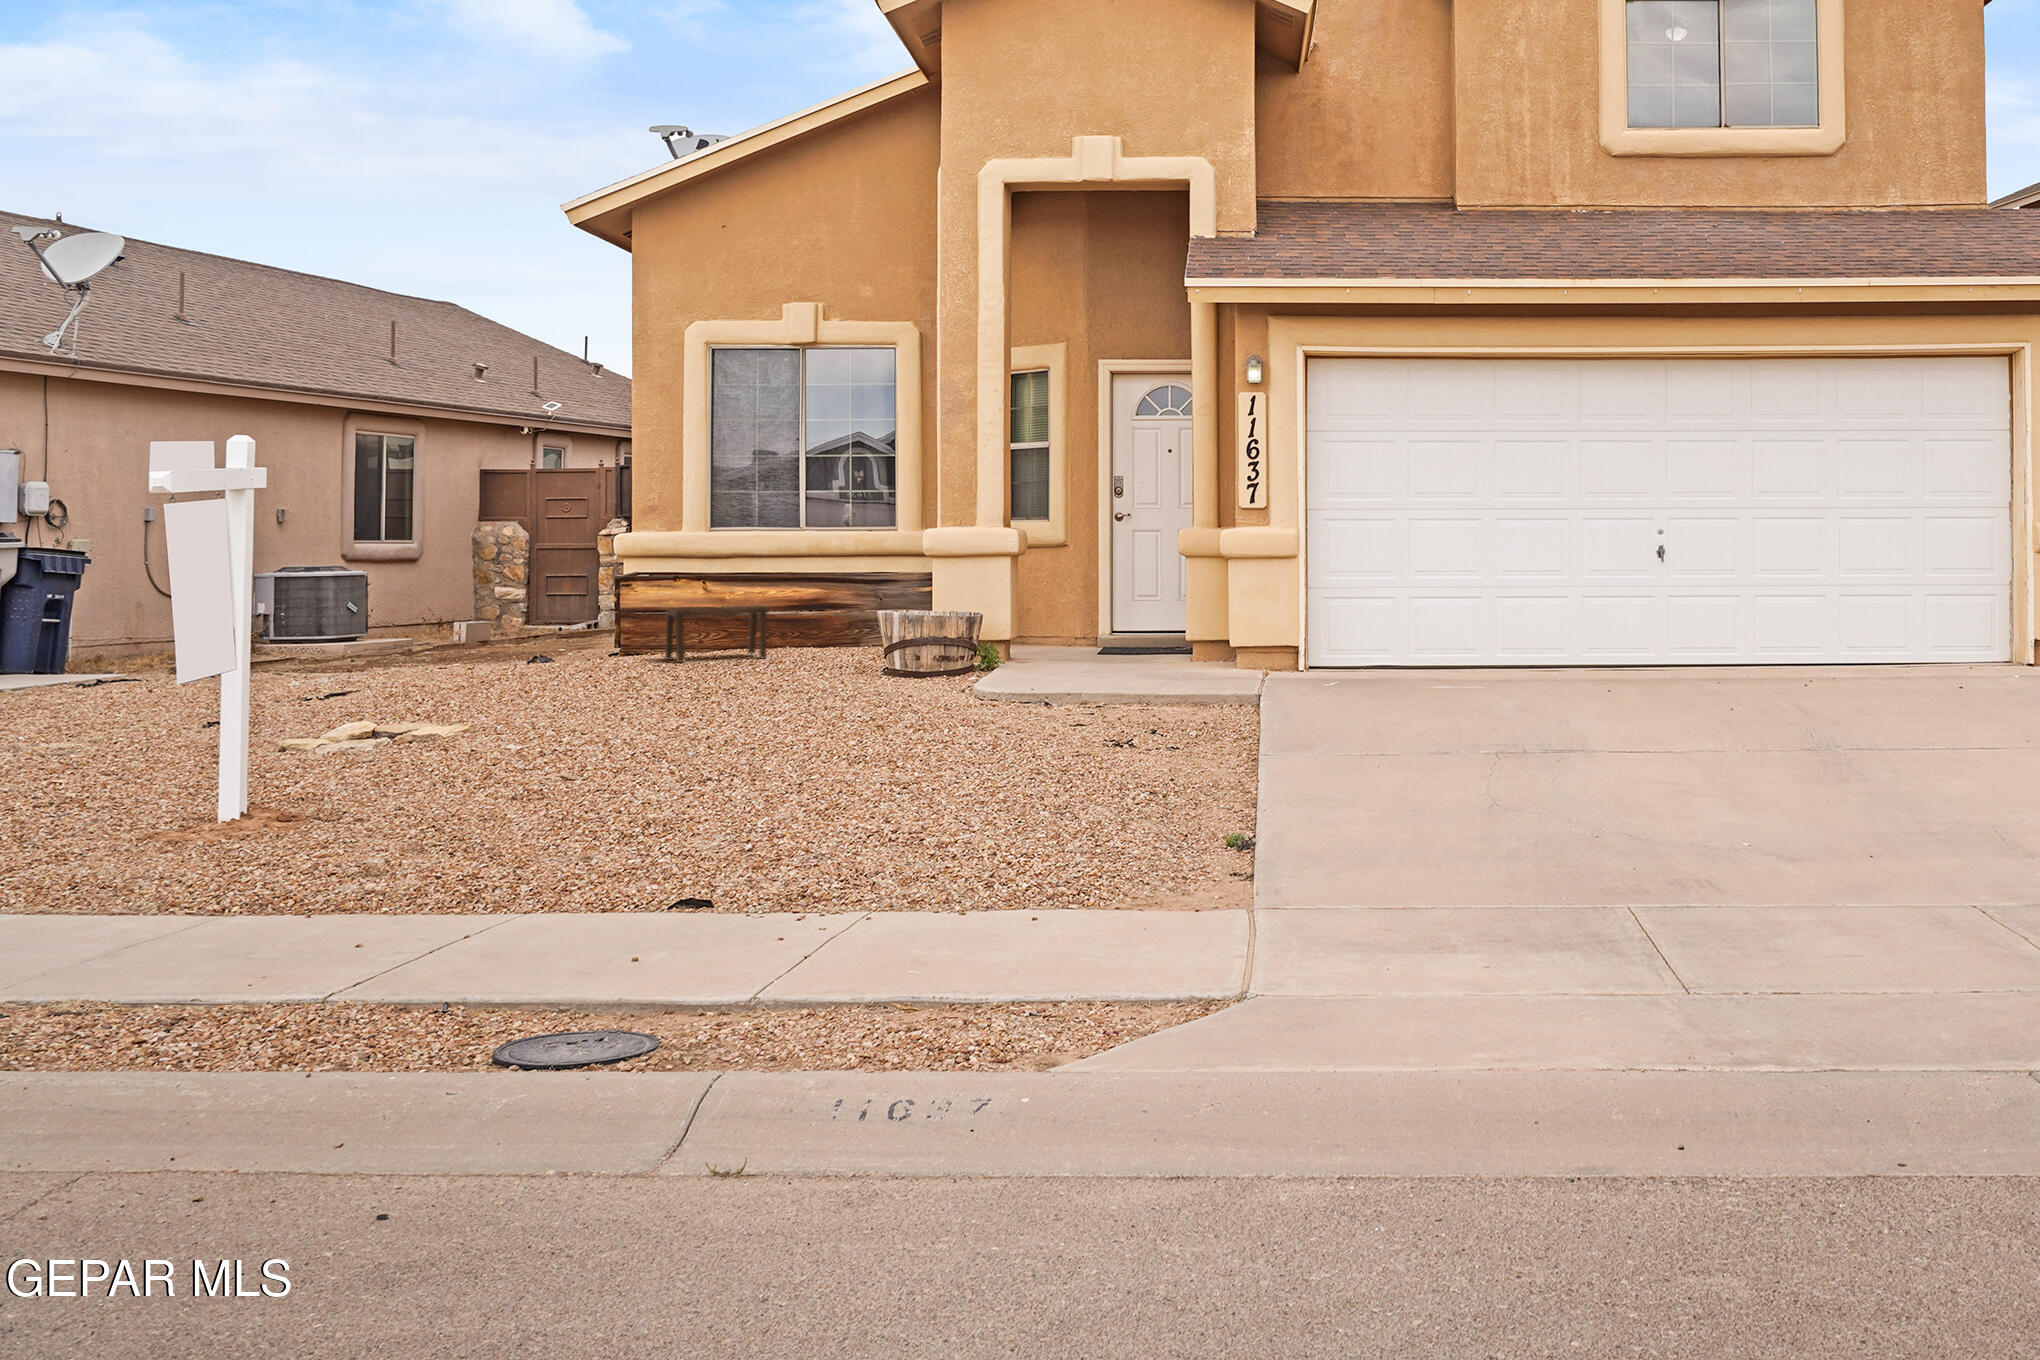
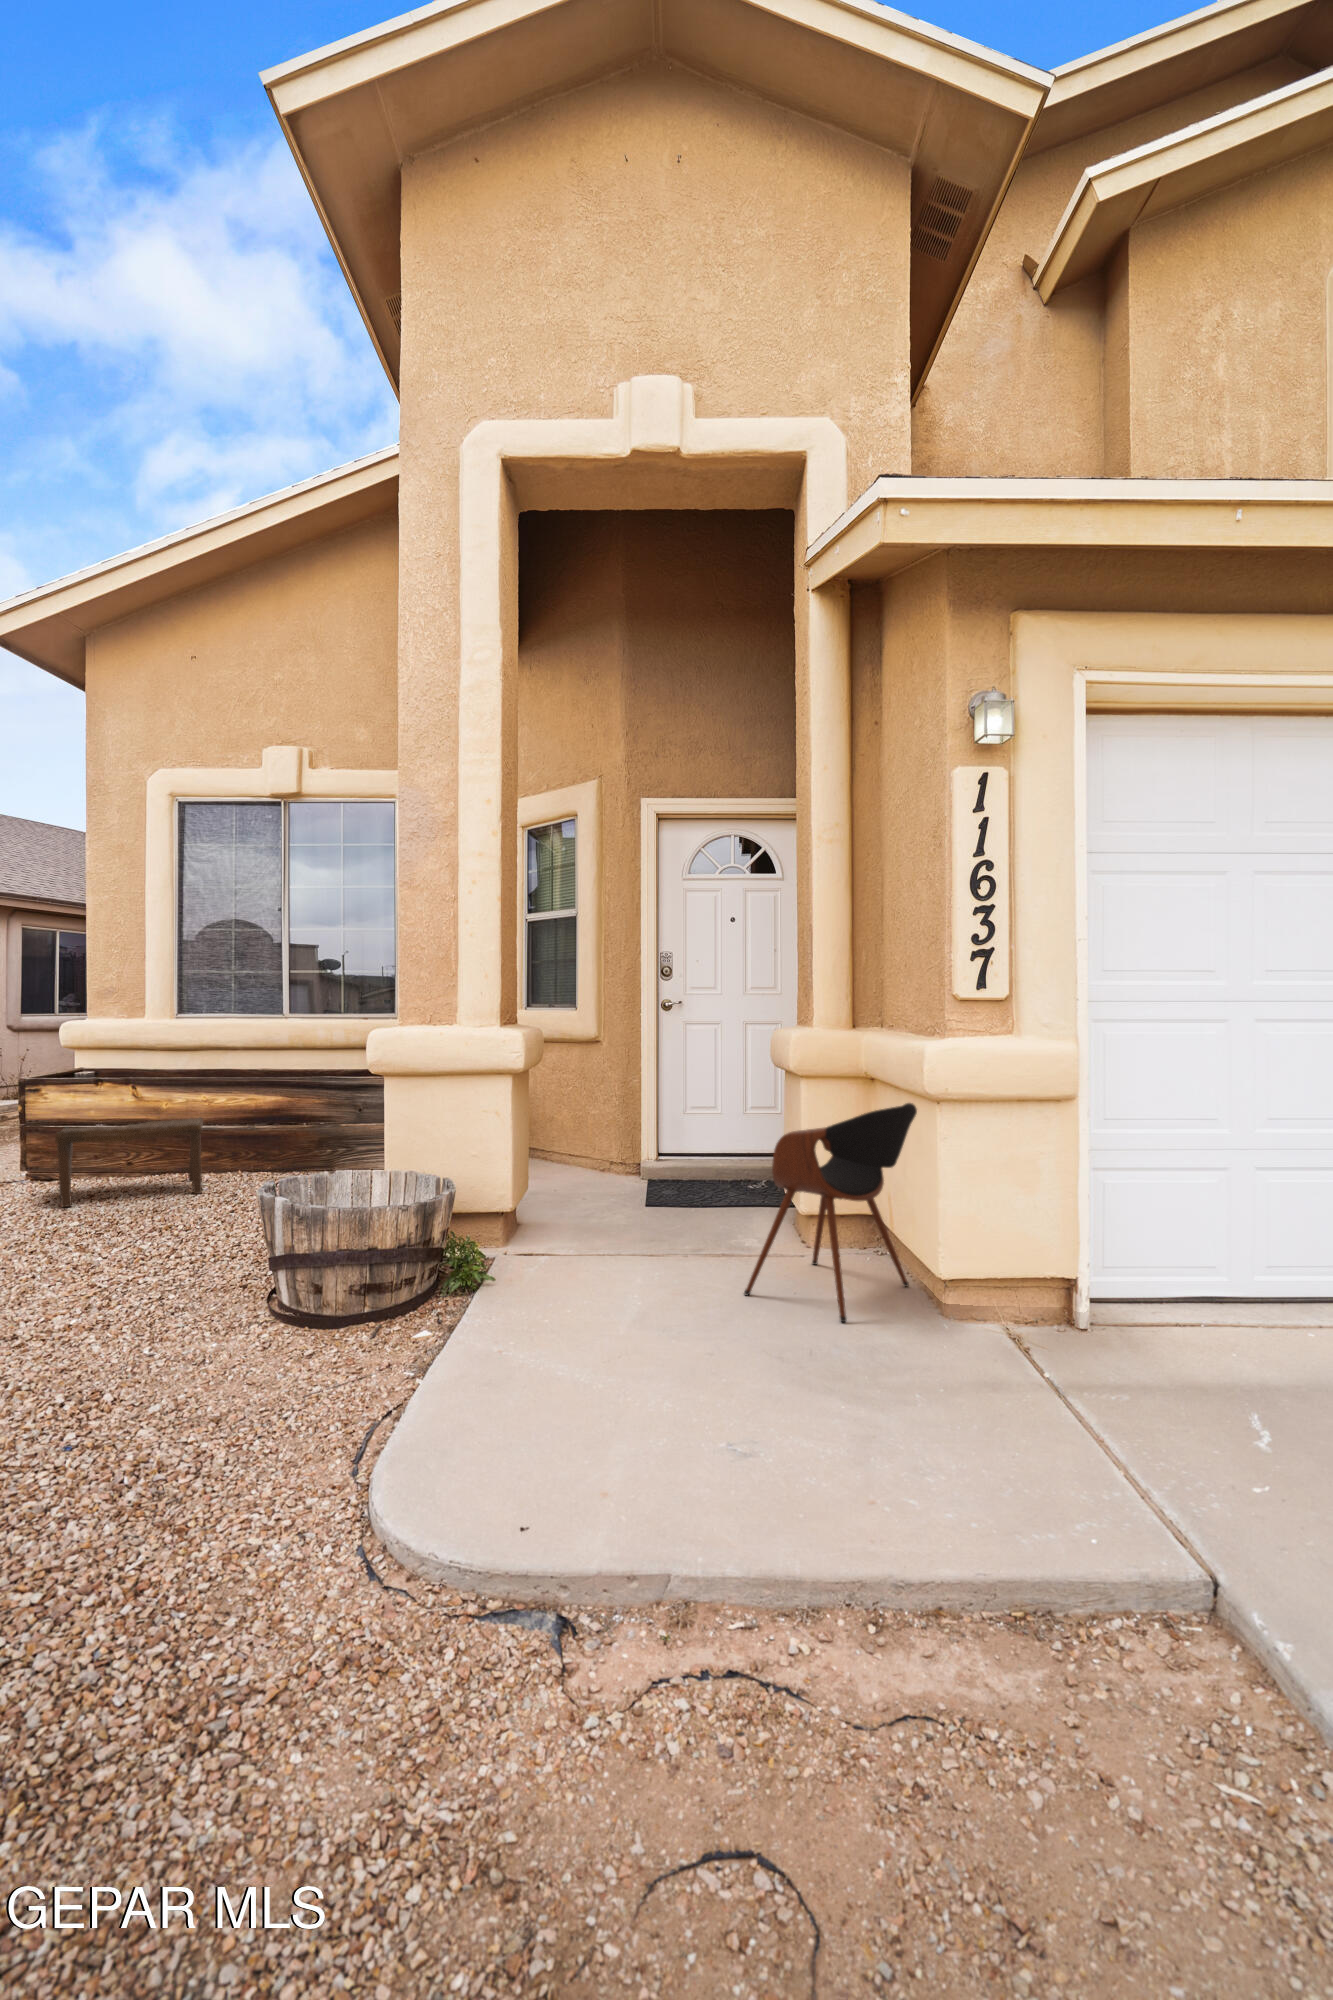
chair: none [1139,565,1232,673] -> present [744,1103,917,1322]

